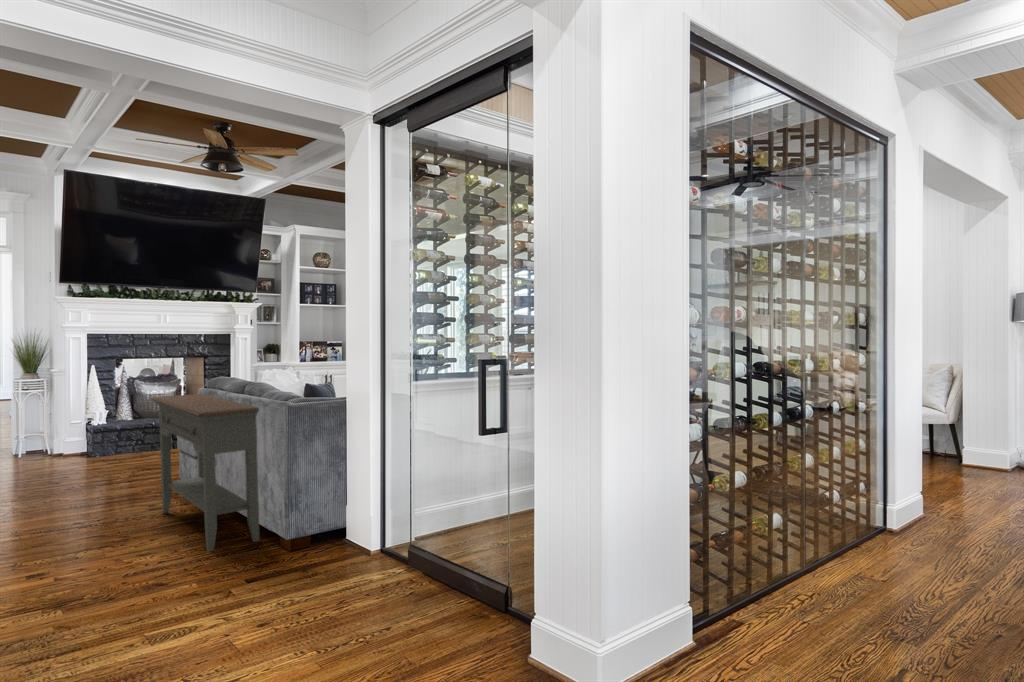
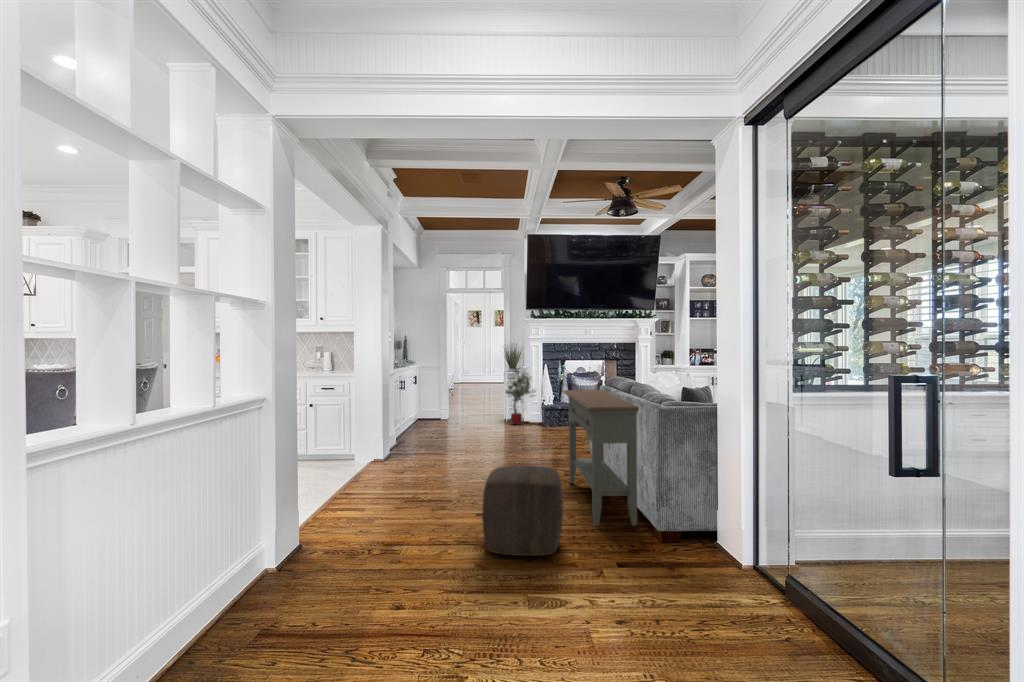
potted tree: none [32,373,89,456] -> present [505,368,536,425]
ottoman: none [63,489,175,604] -> present [482,465,563,556]

